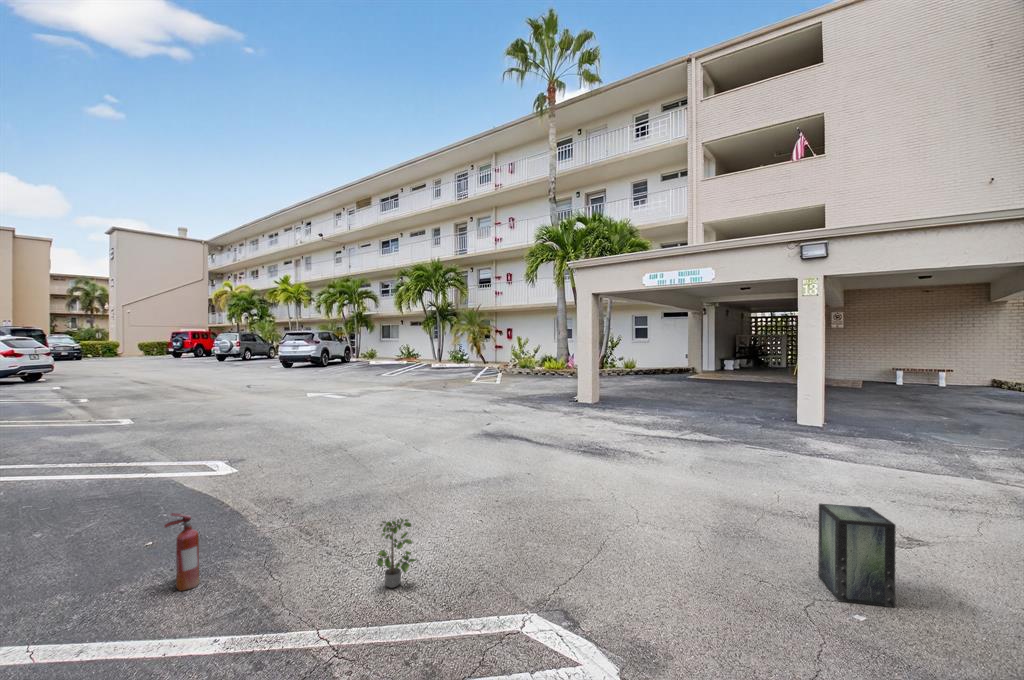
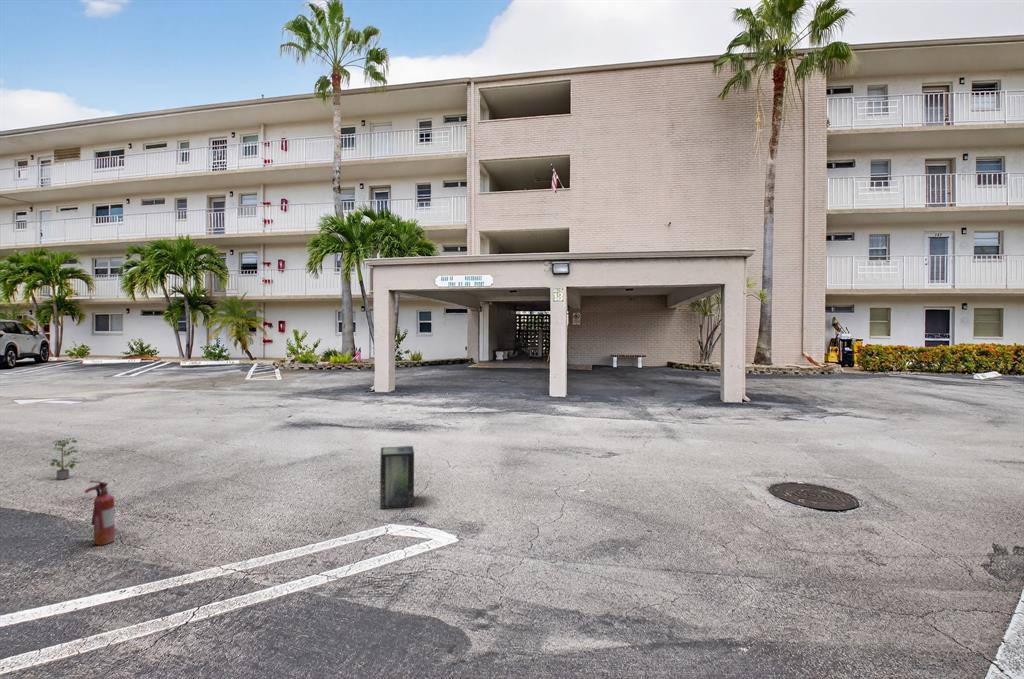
storage box: present [818,504,896,607] -> present [380,446,414,509]
potted plant: present [377,519,416,588] -> present [50,438,78,480]

